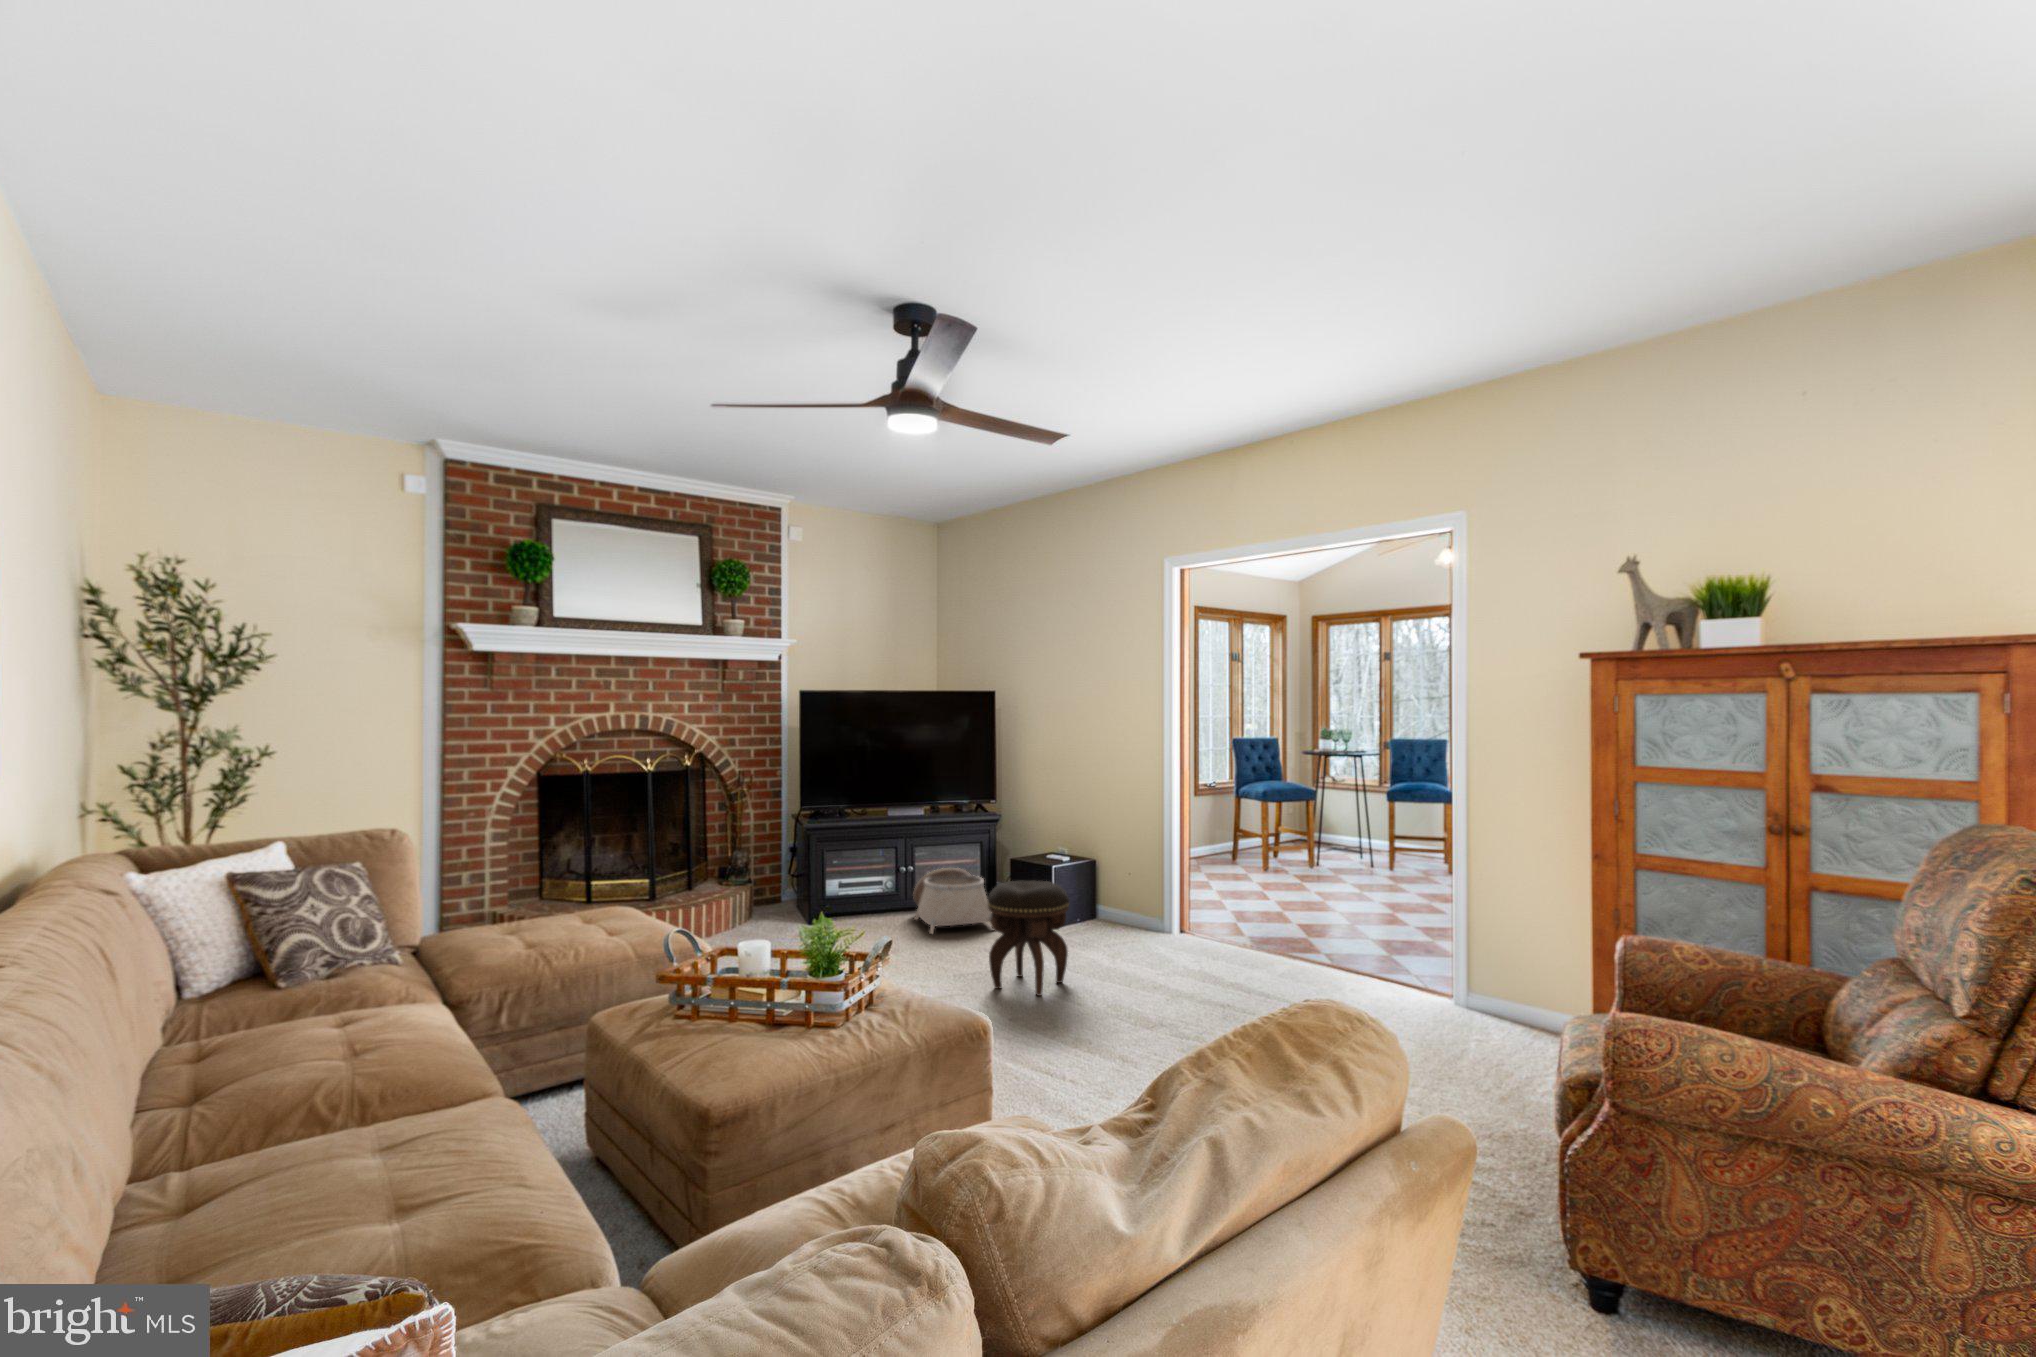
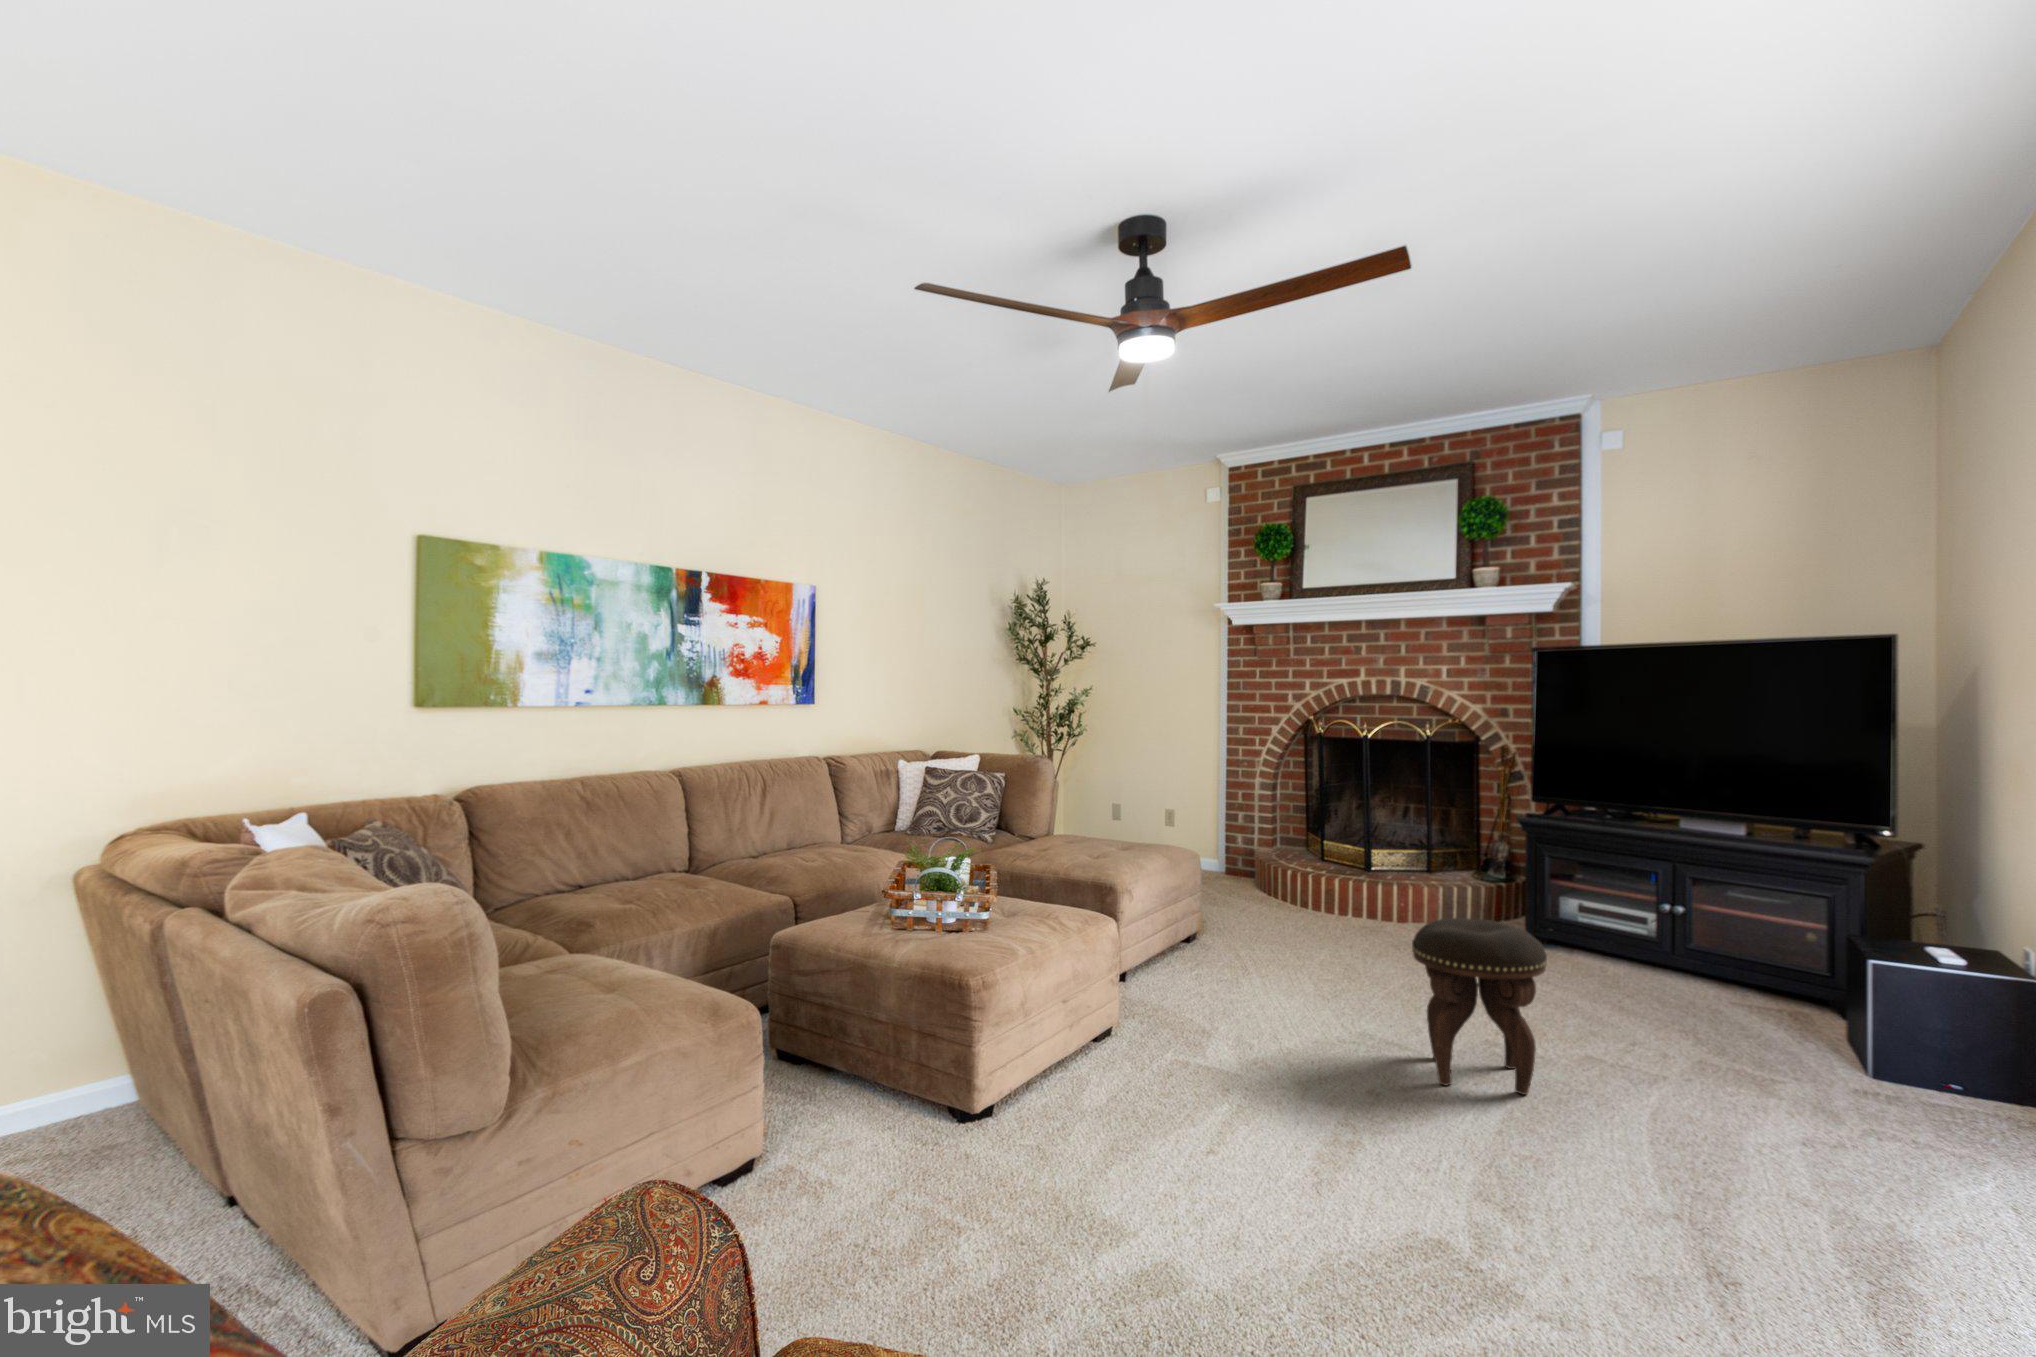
basket: present [914,868,993,934] -> none [1602,920,1777,1031]

